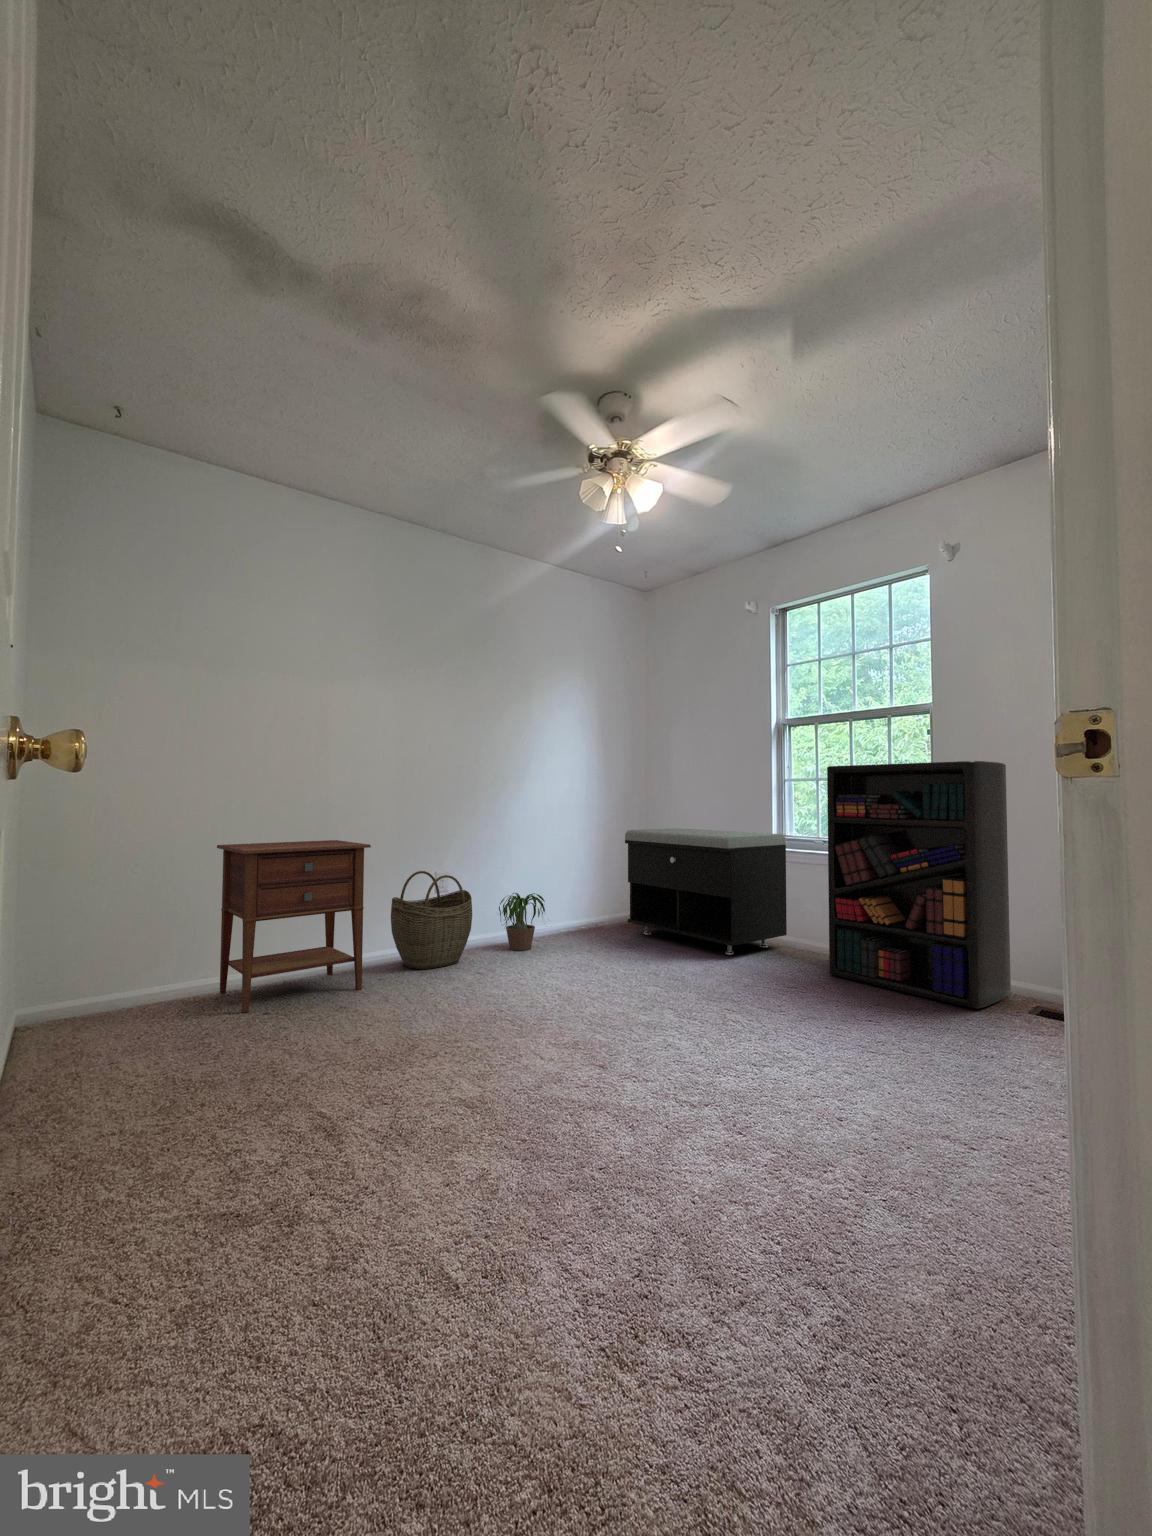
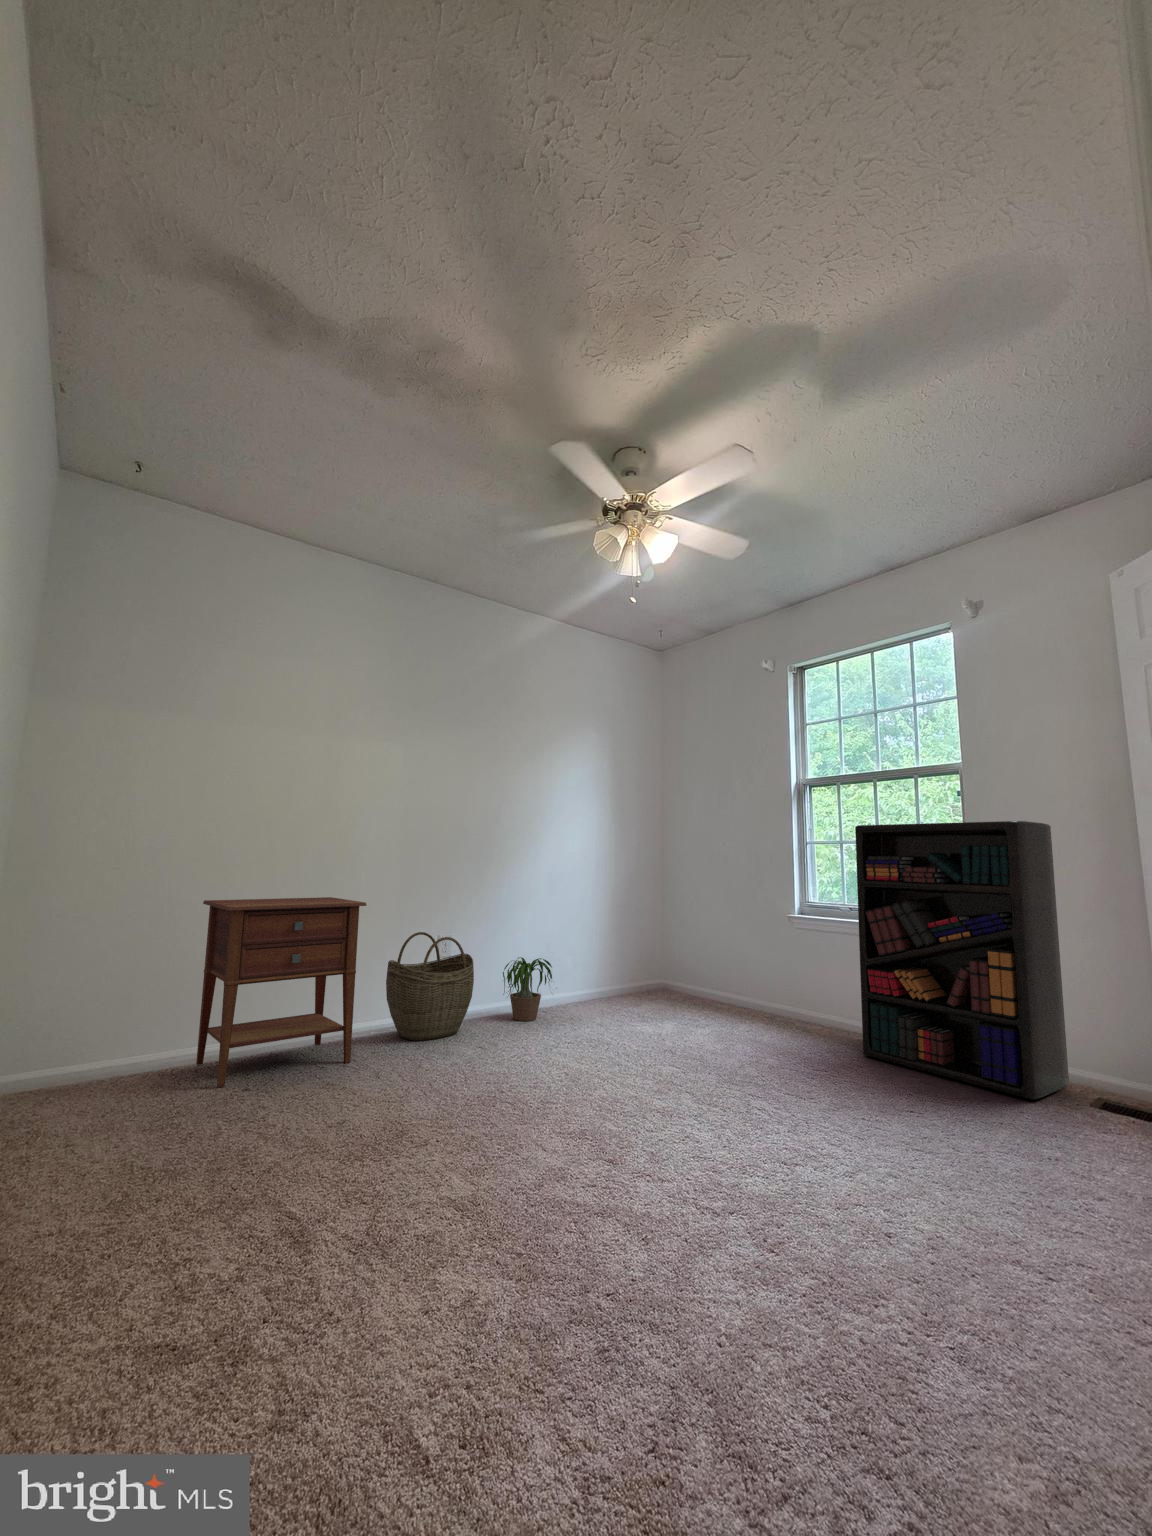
storage bench: present [625,828,787,955] -> none [638,890,814,1030]

